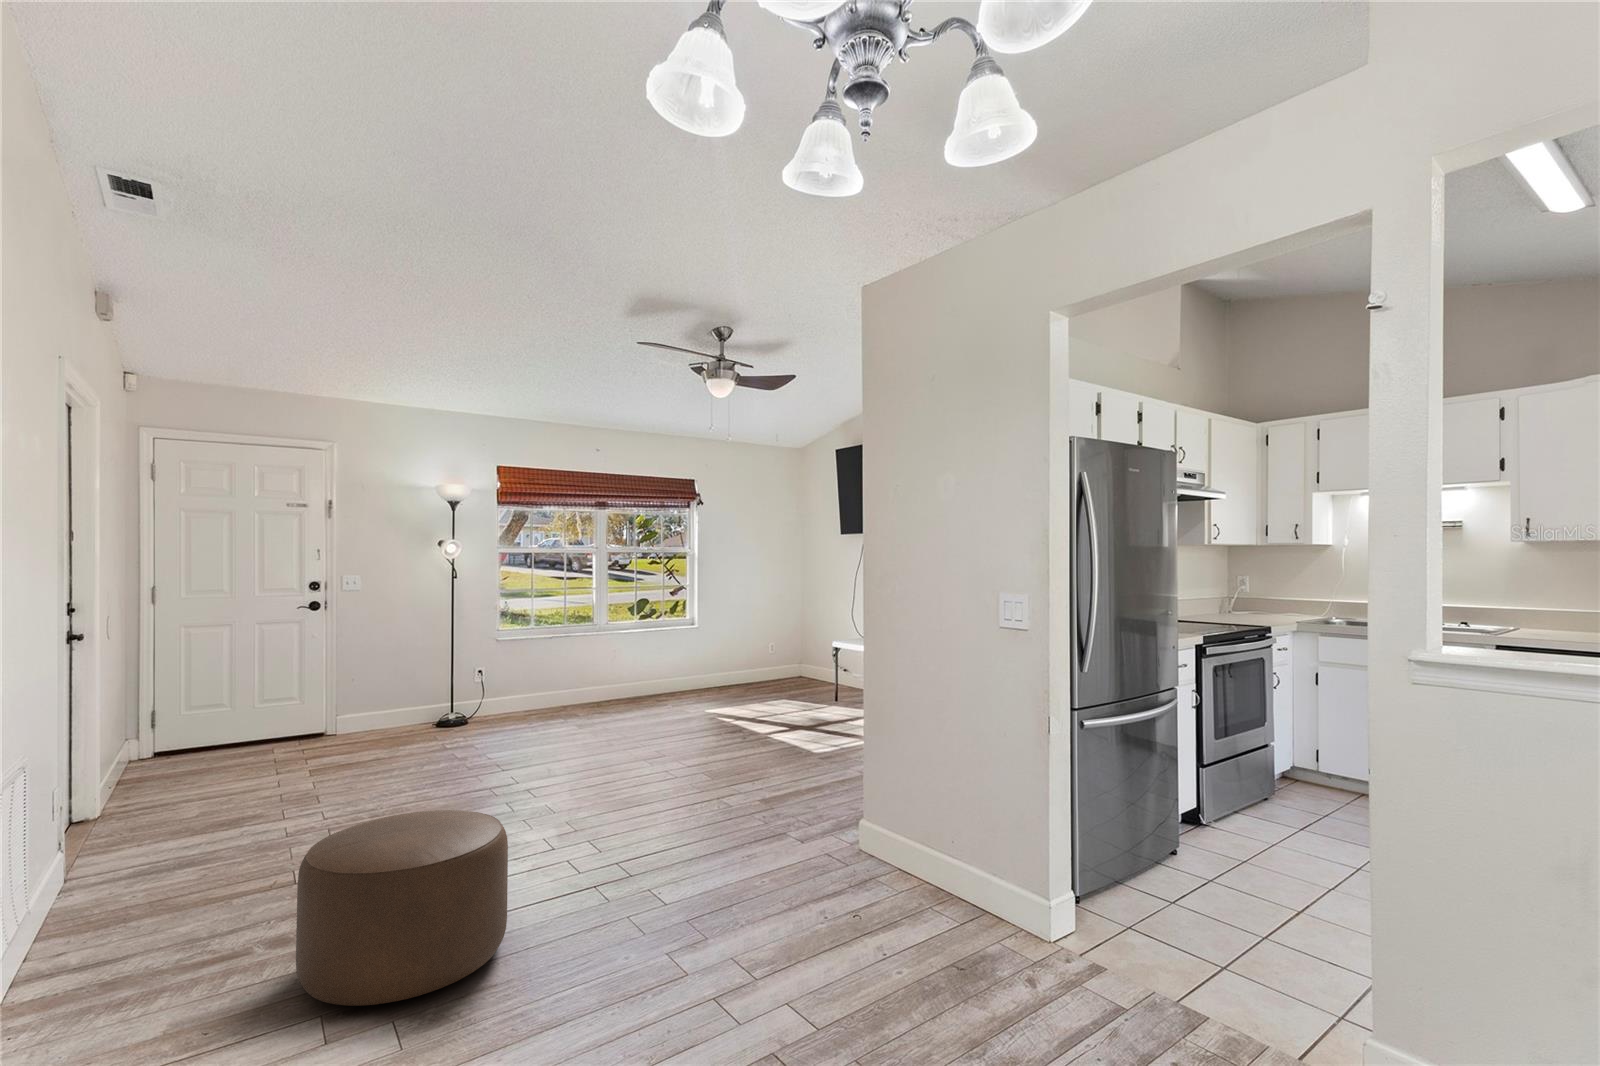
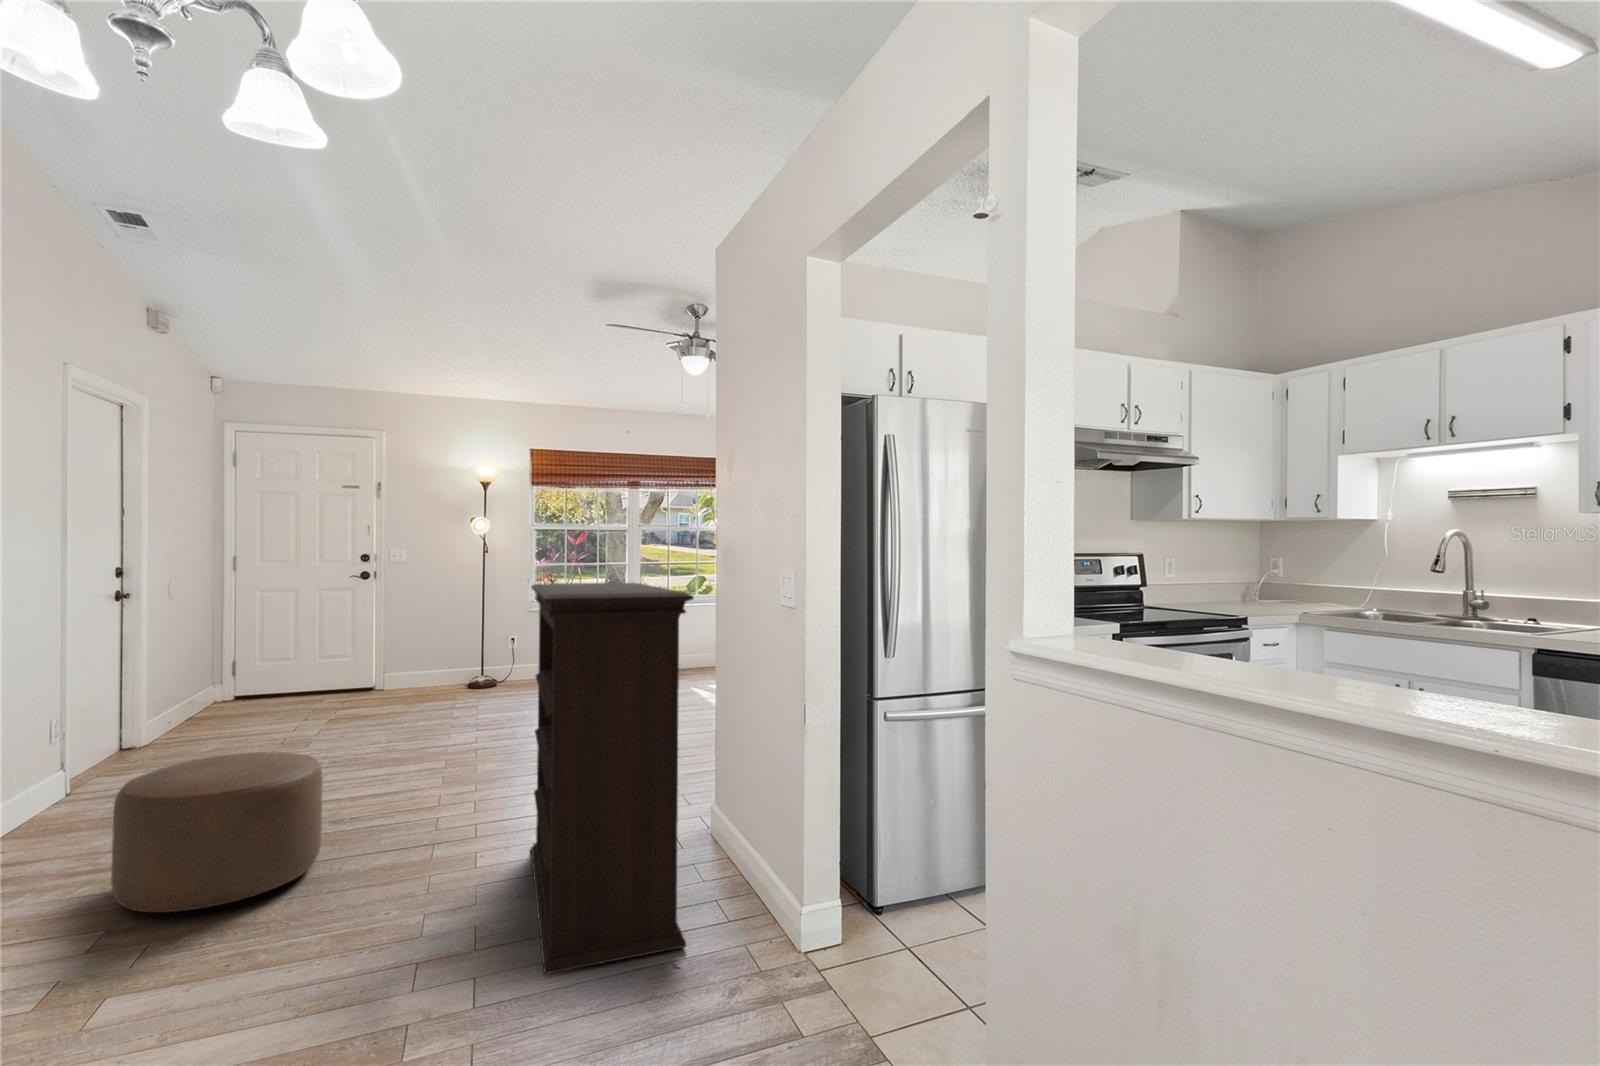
bookshelf: none [701,611,966,1005] -> present [531,583,694,974]

